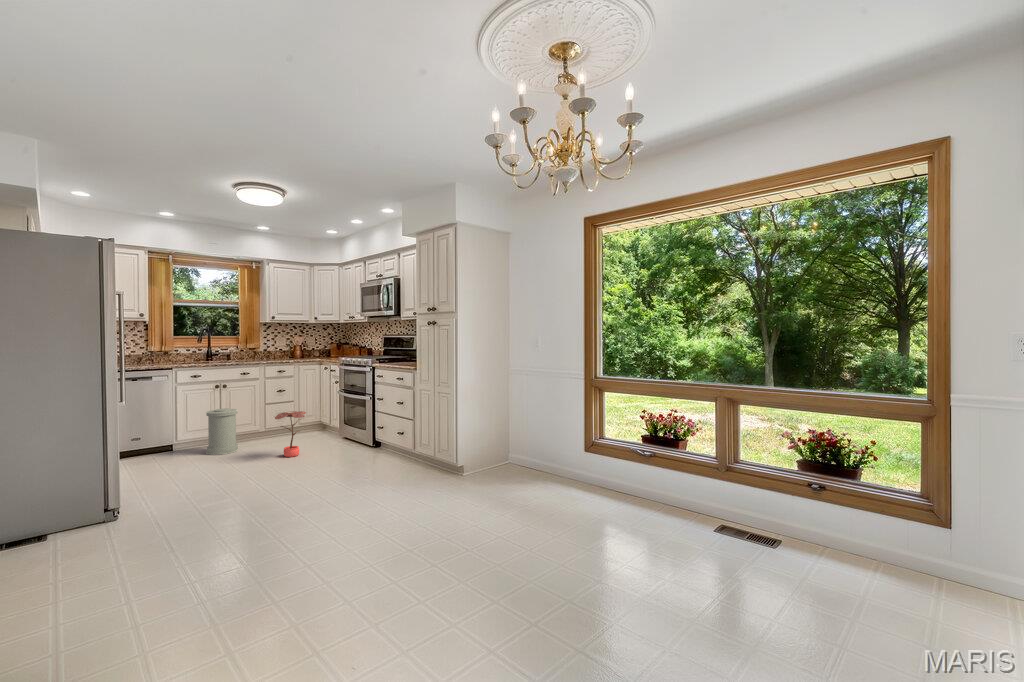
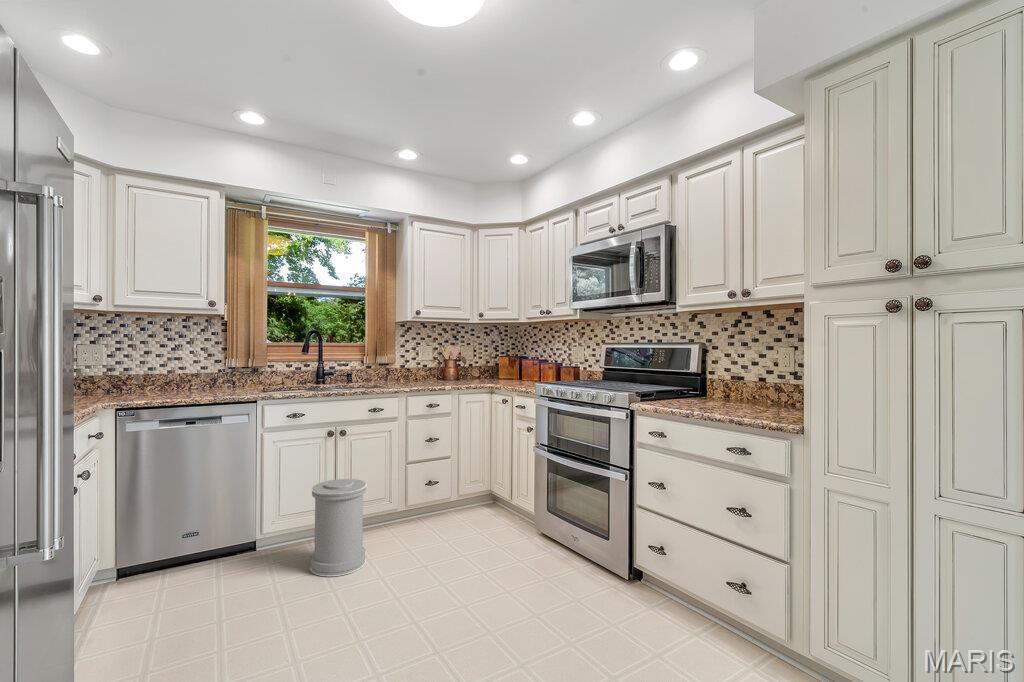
potted plant: present [275,411,306,457] -> none [444,499,504,604]

